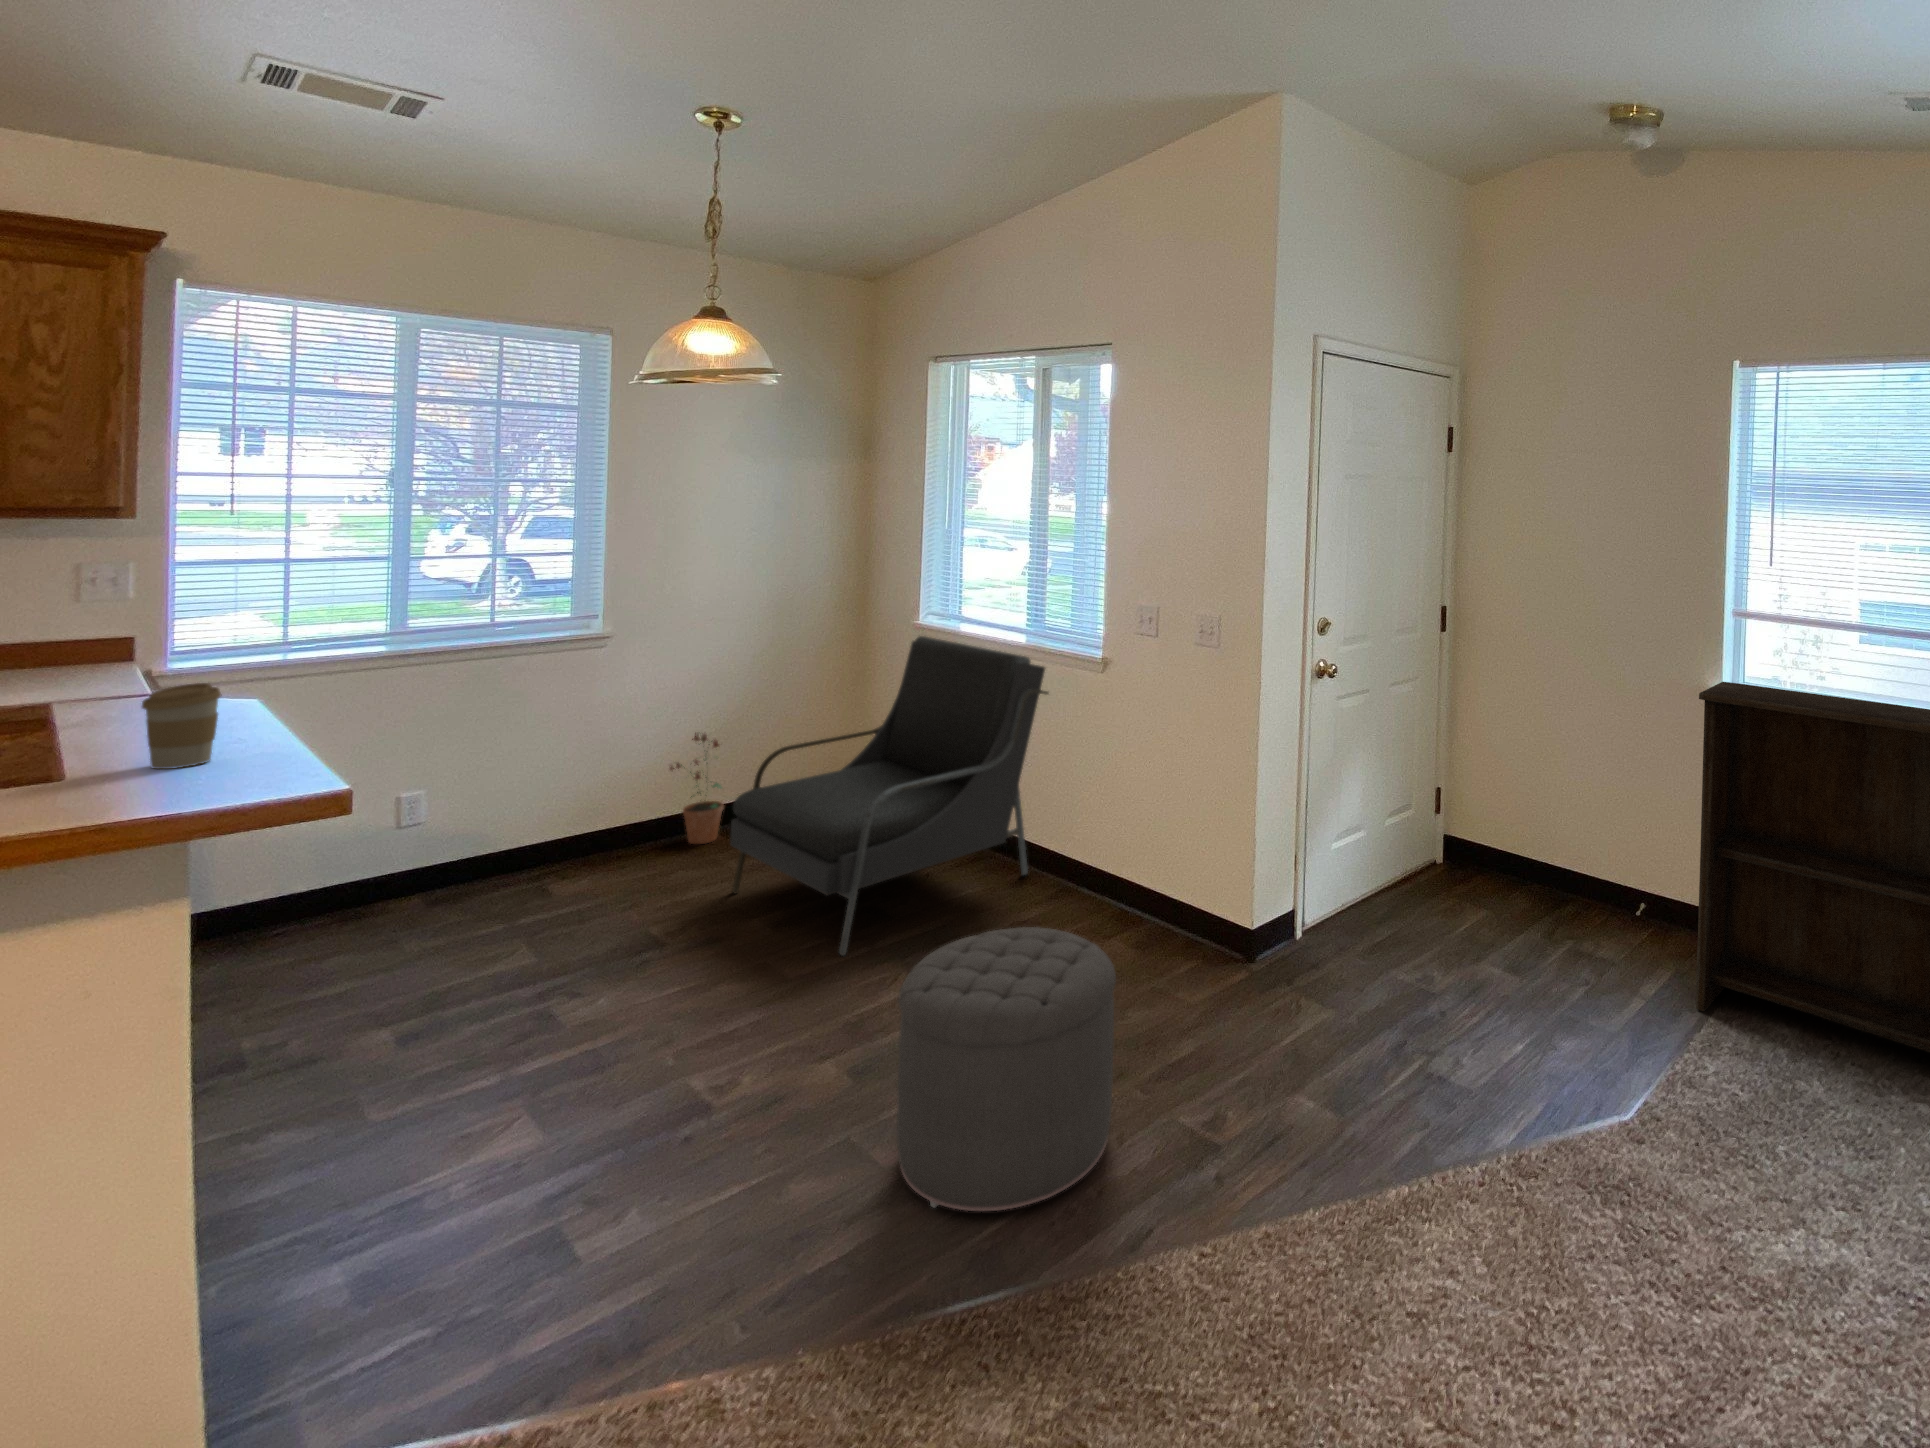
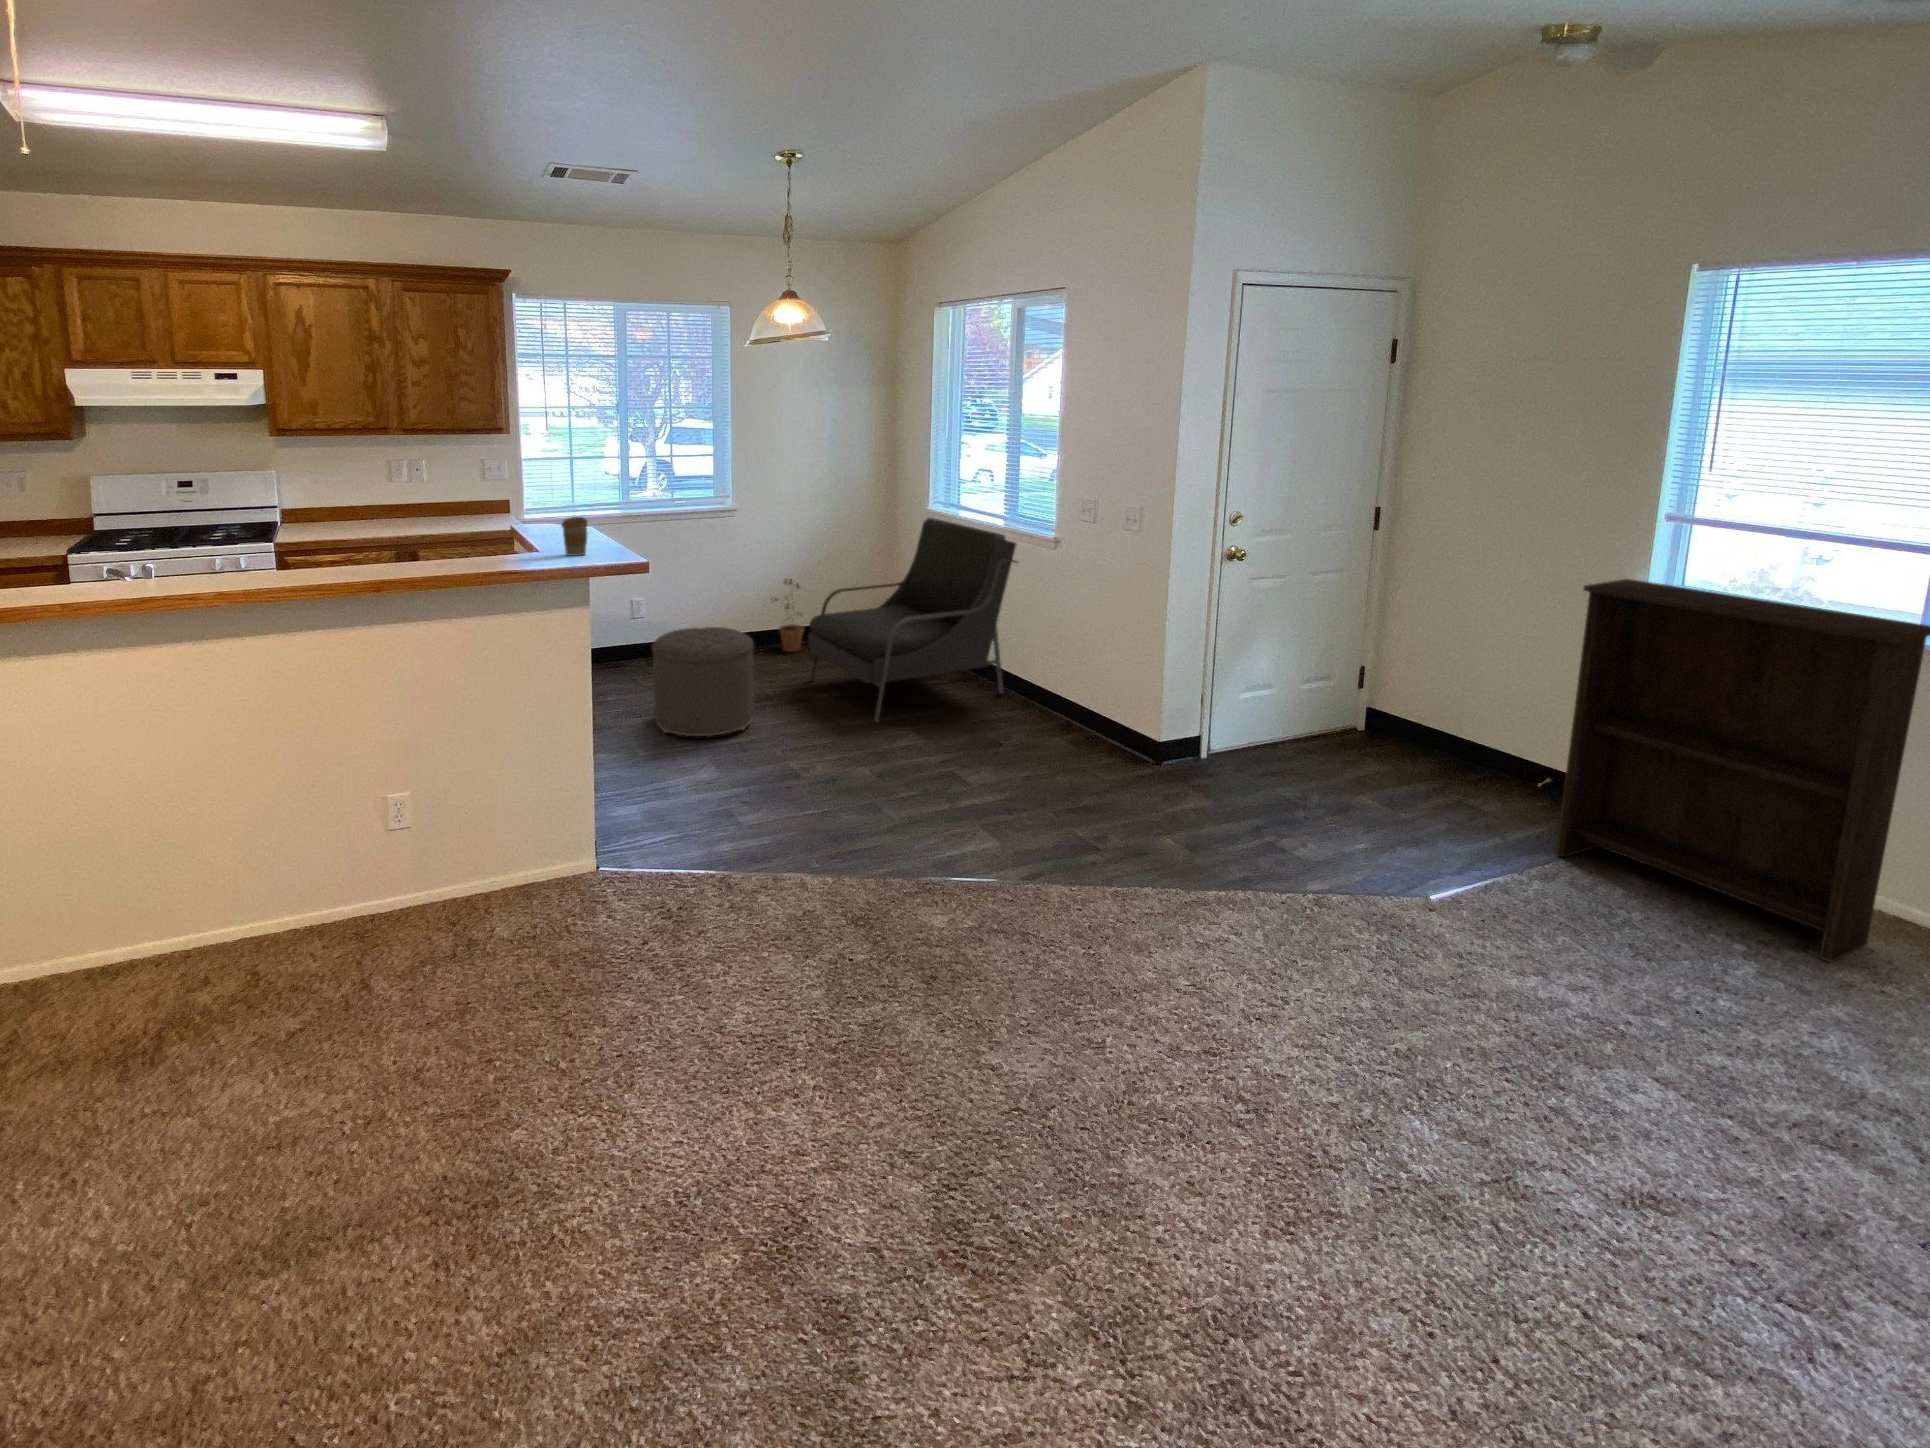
ottoman: present [897,927,1116,1211] -> present [652,627,754,736]

